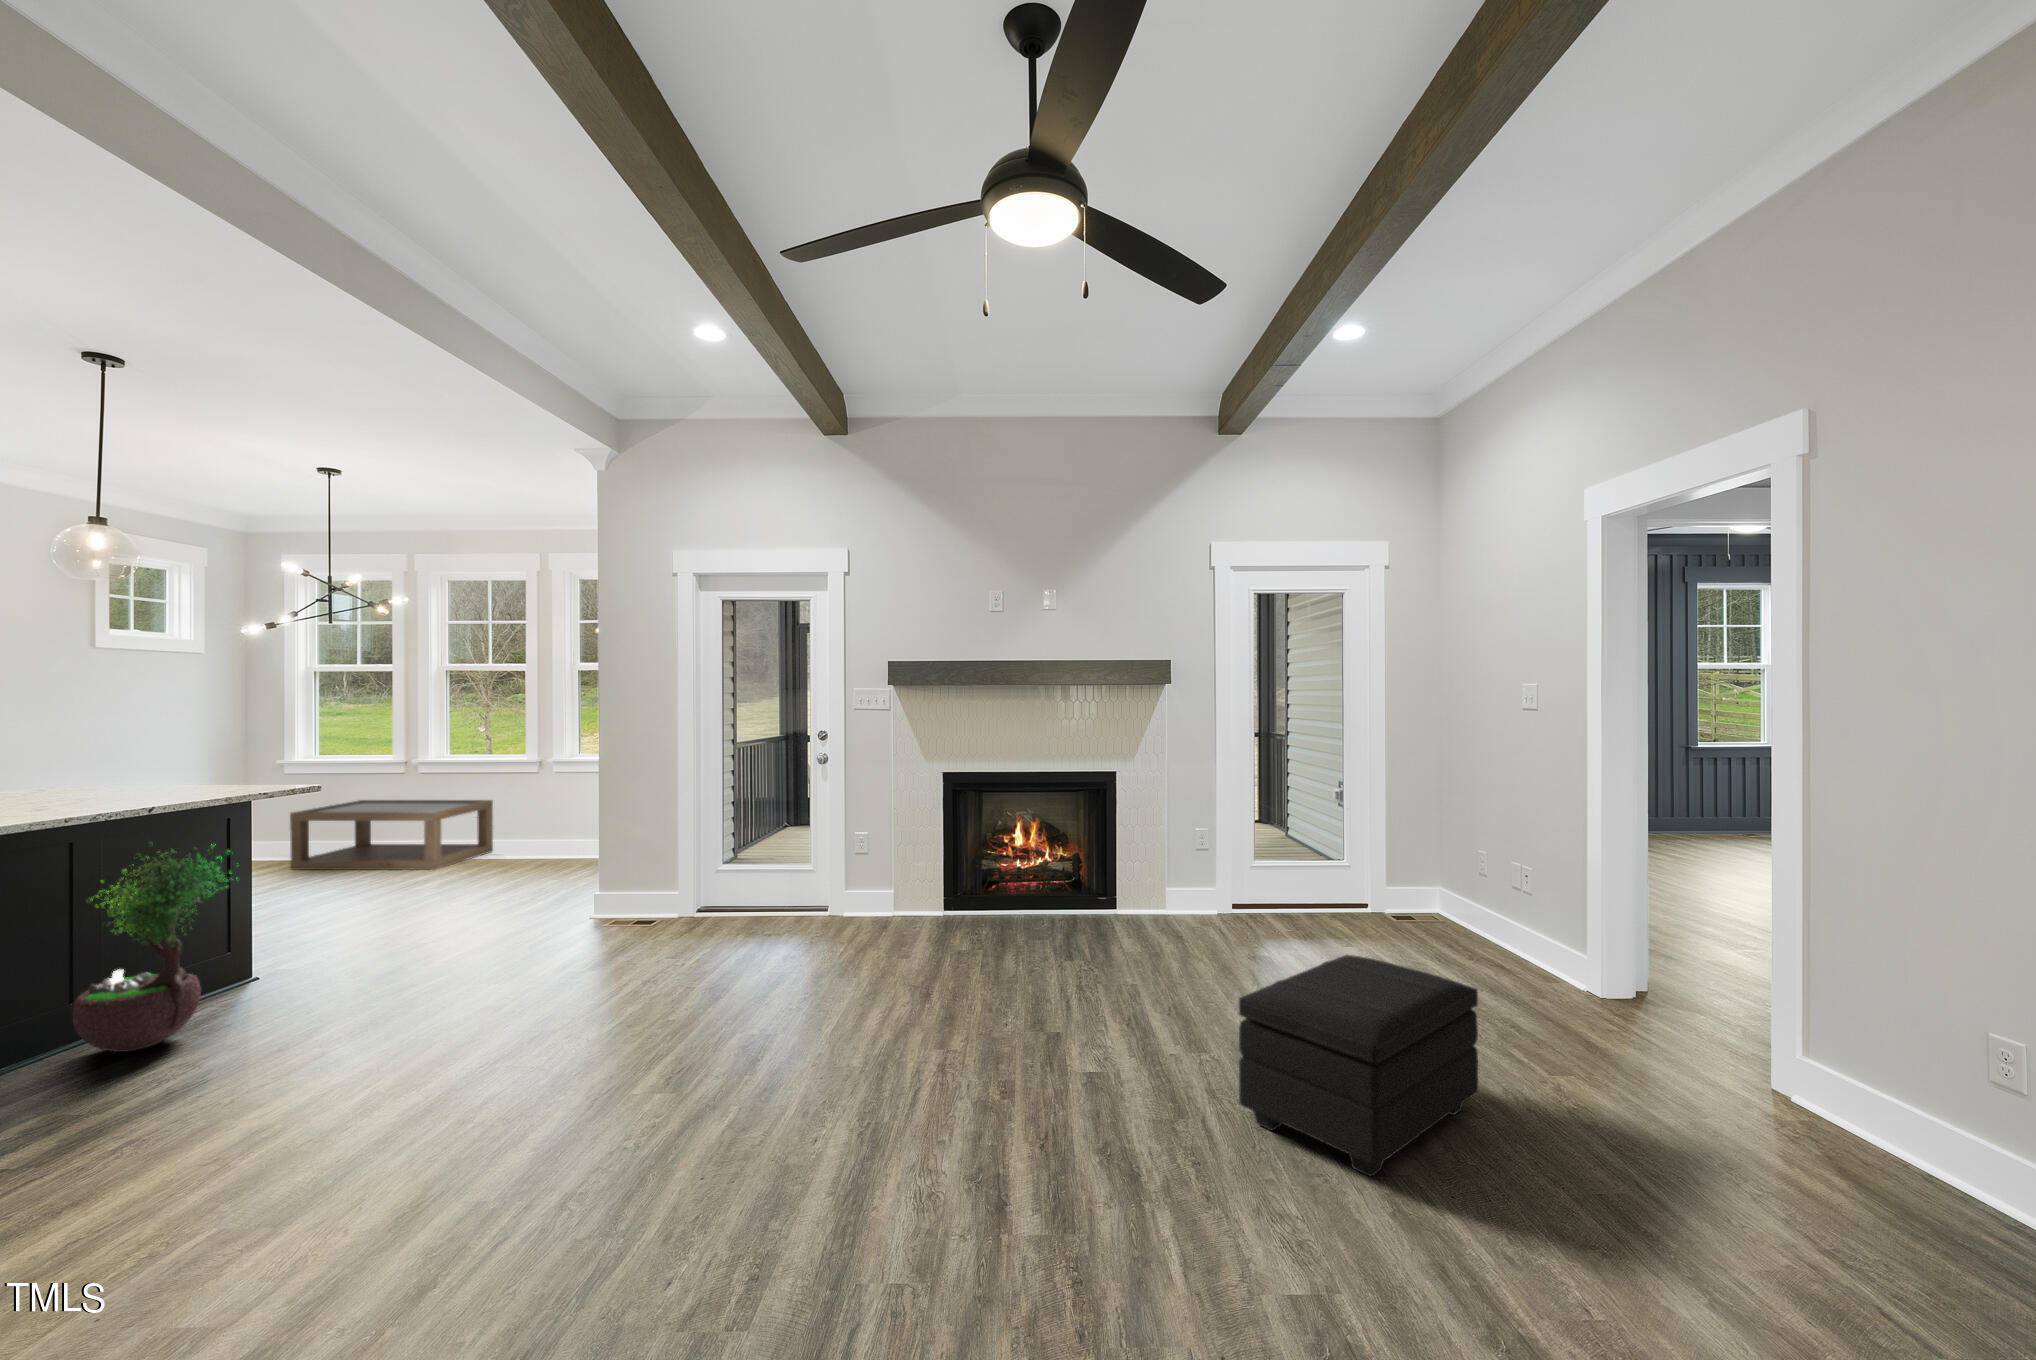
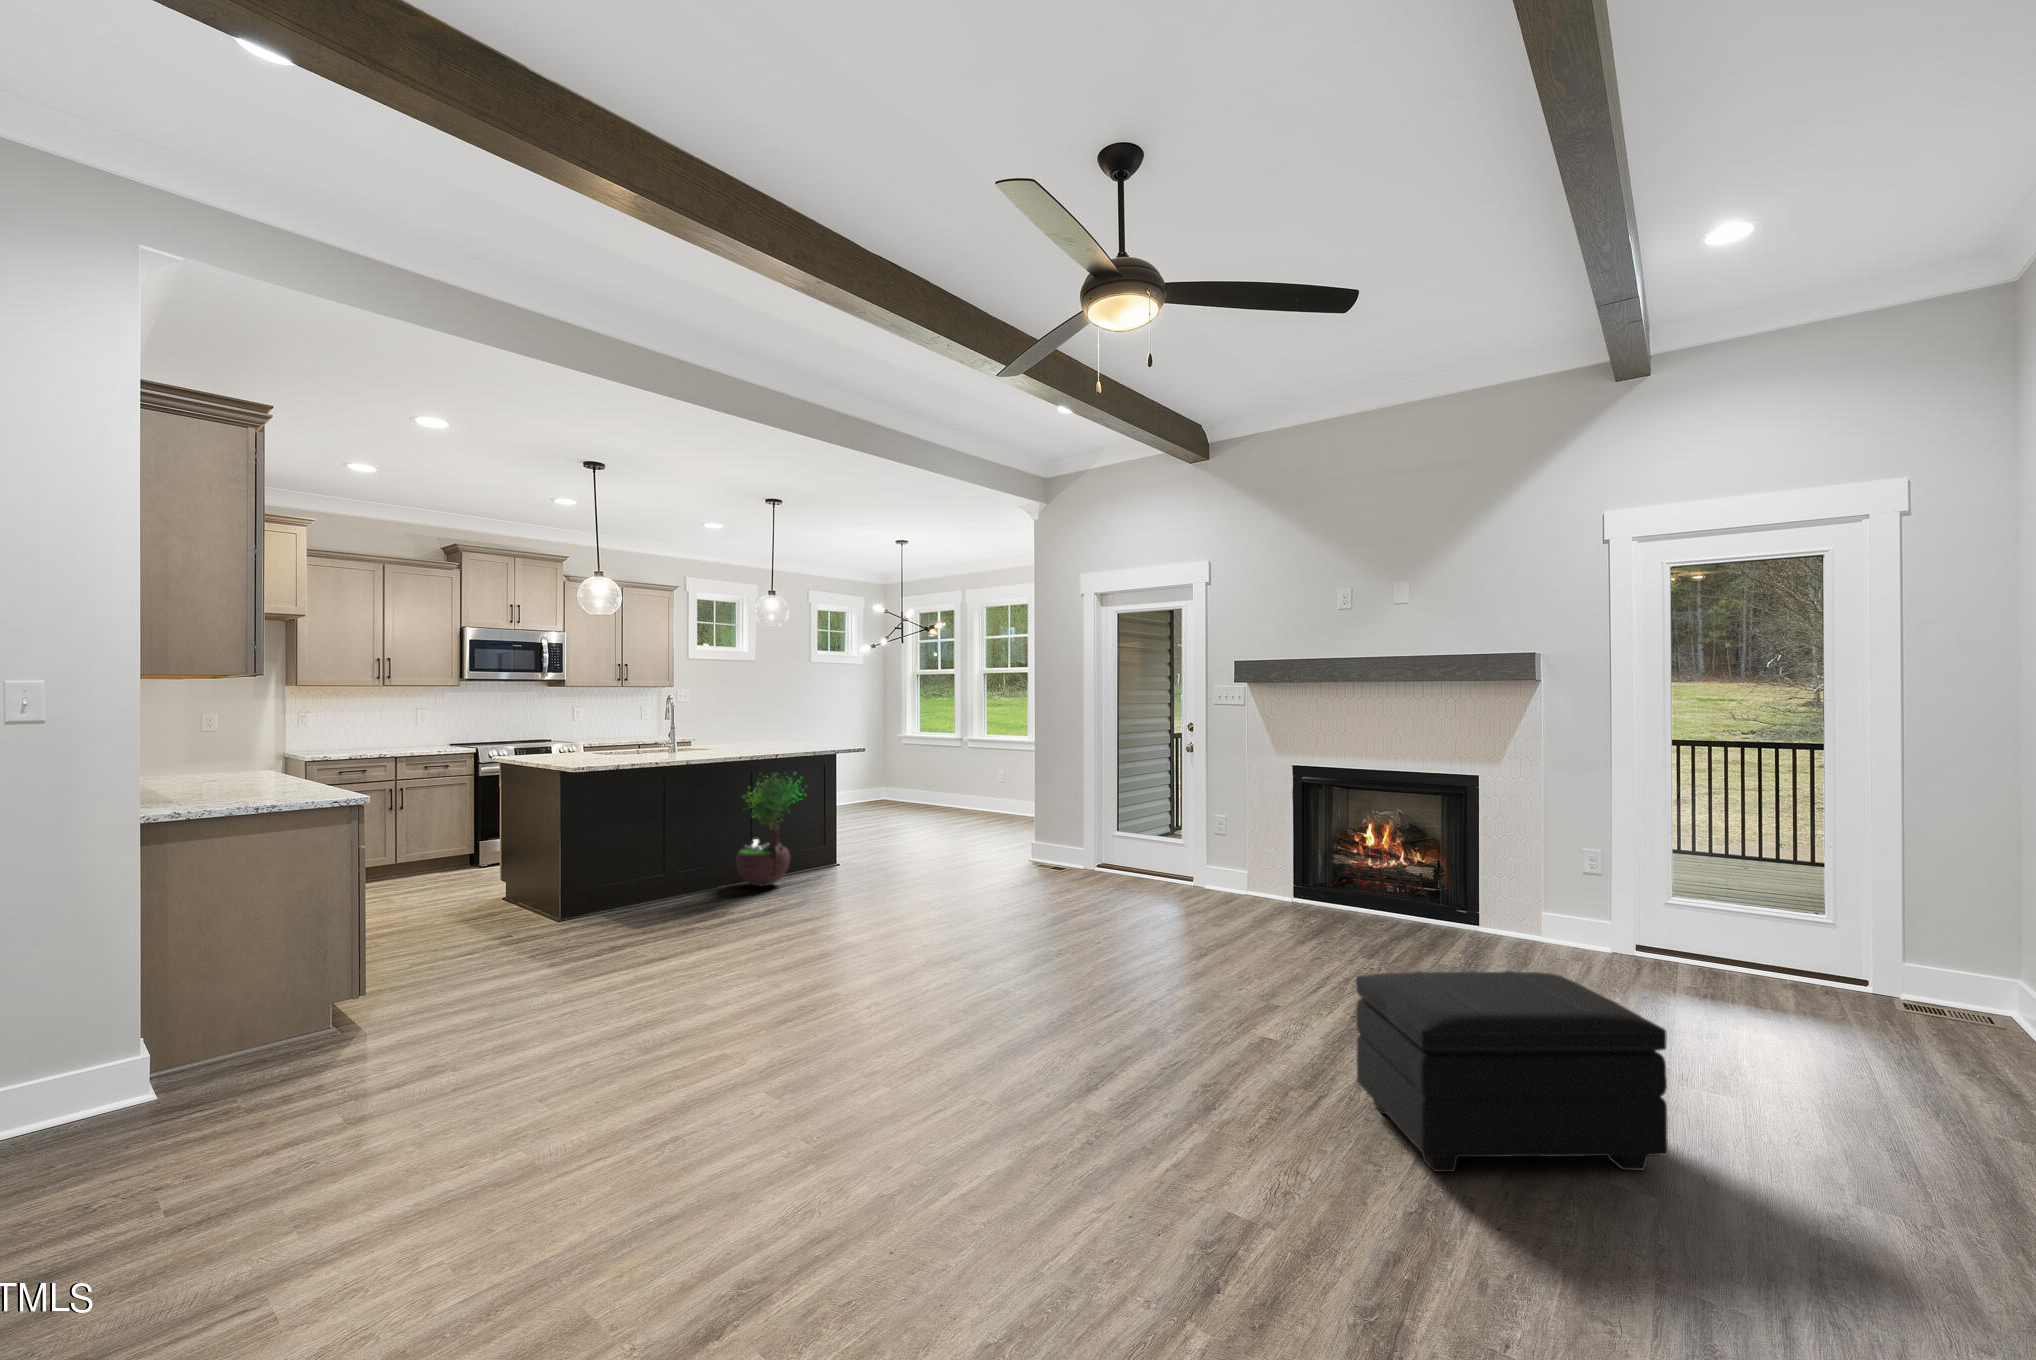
coffee table: present [290,800,493,870] -> none [895,767,1011,820]

